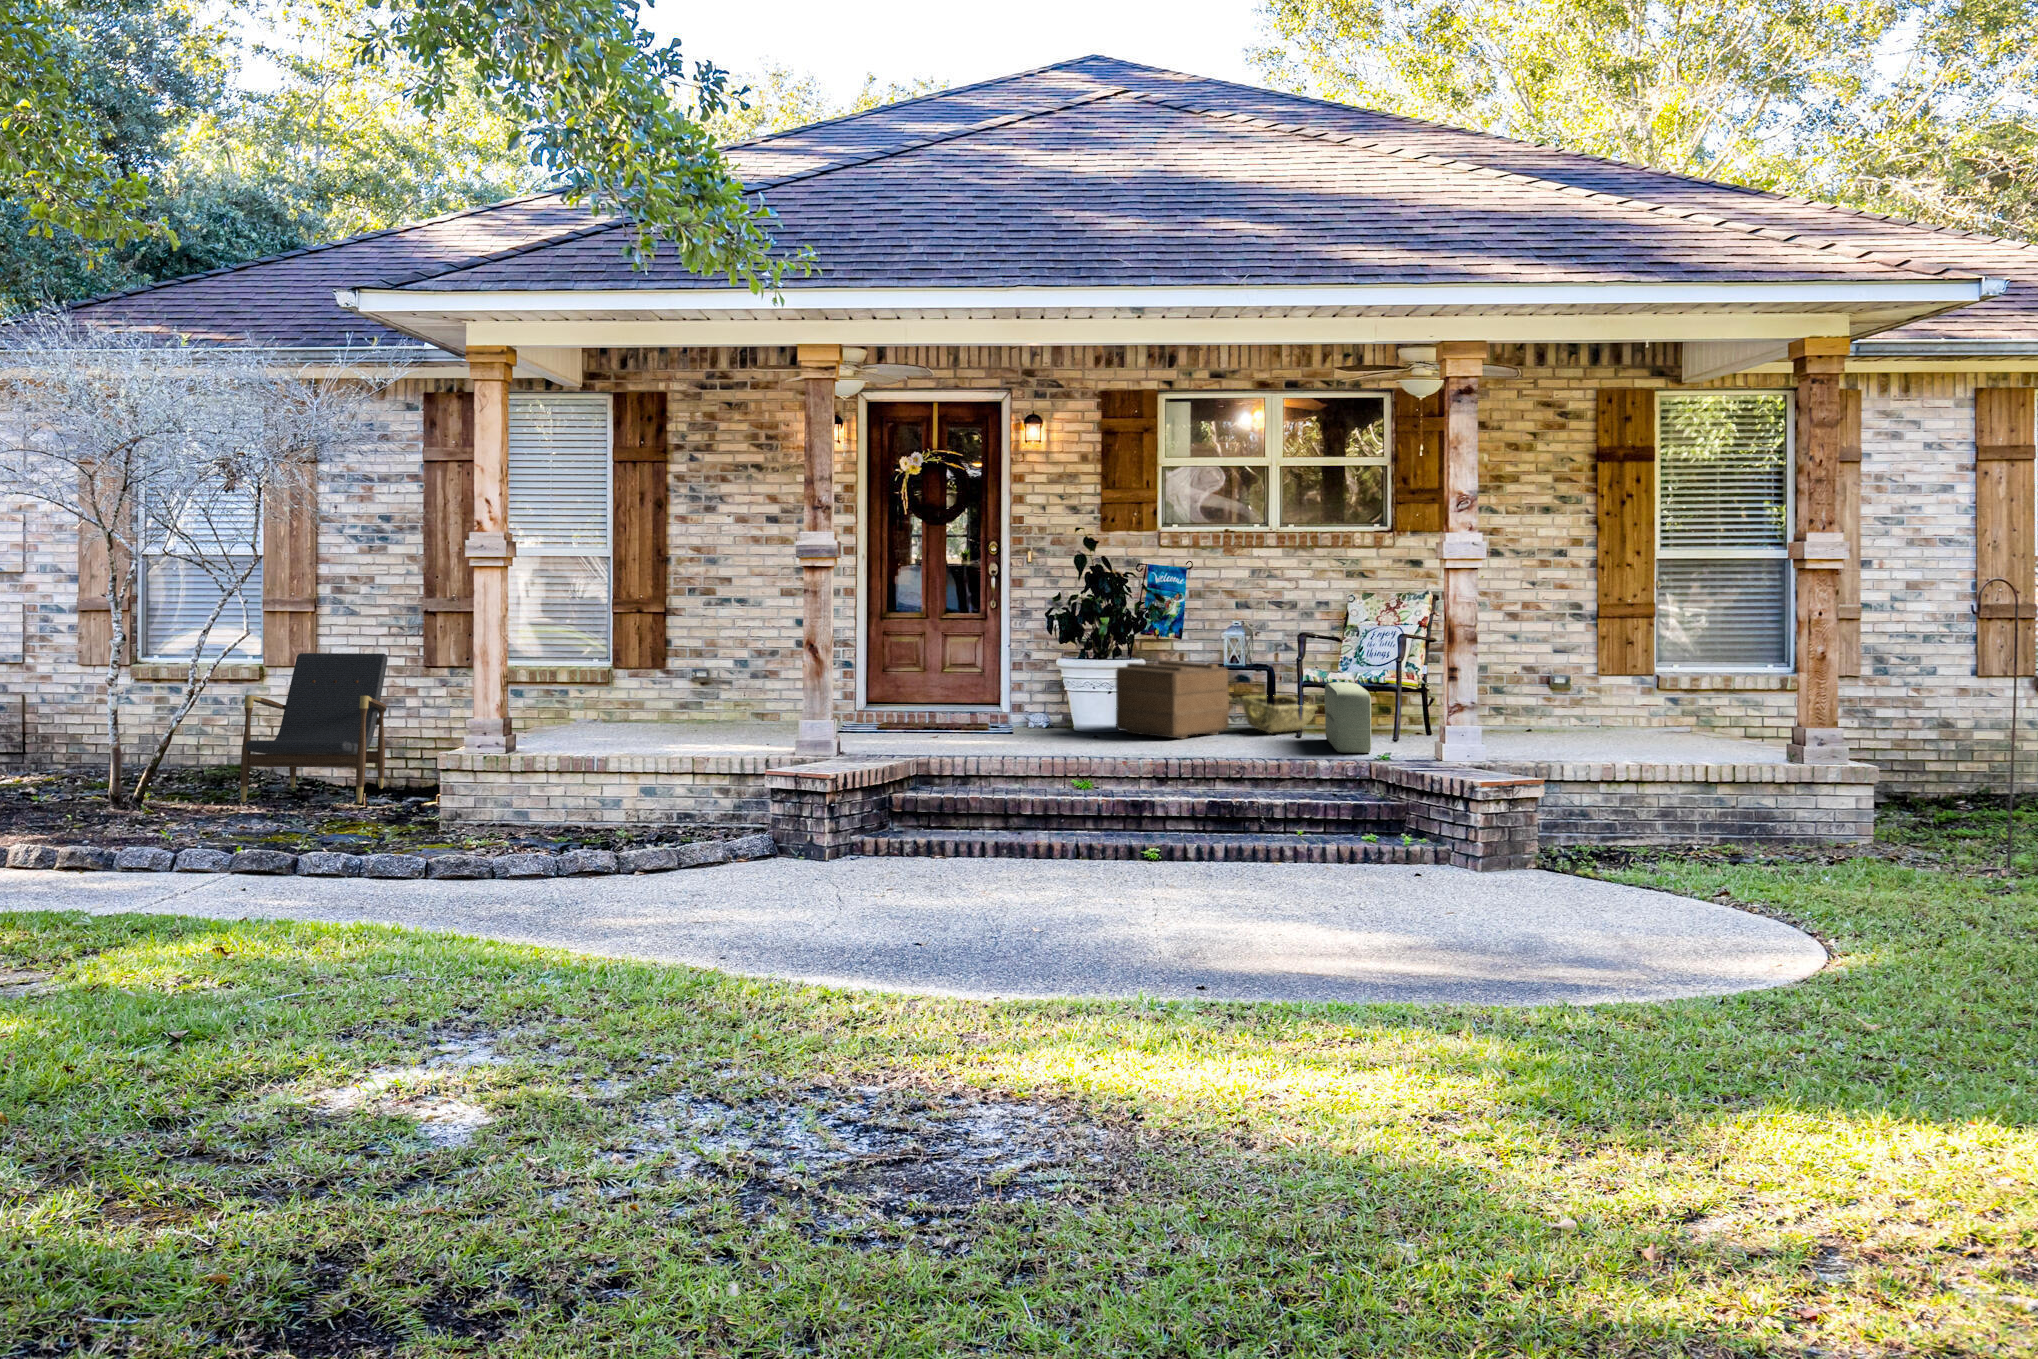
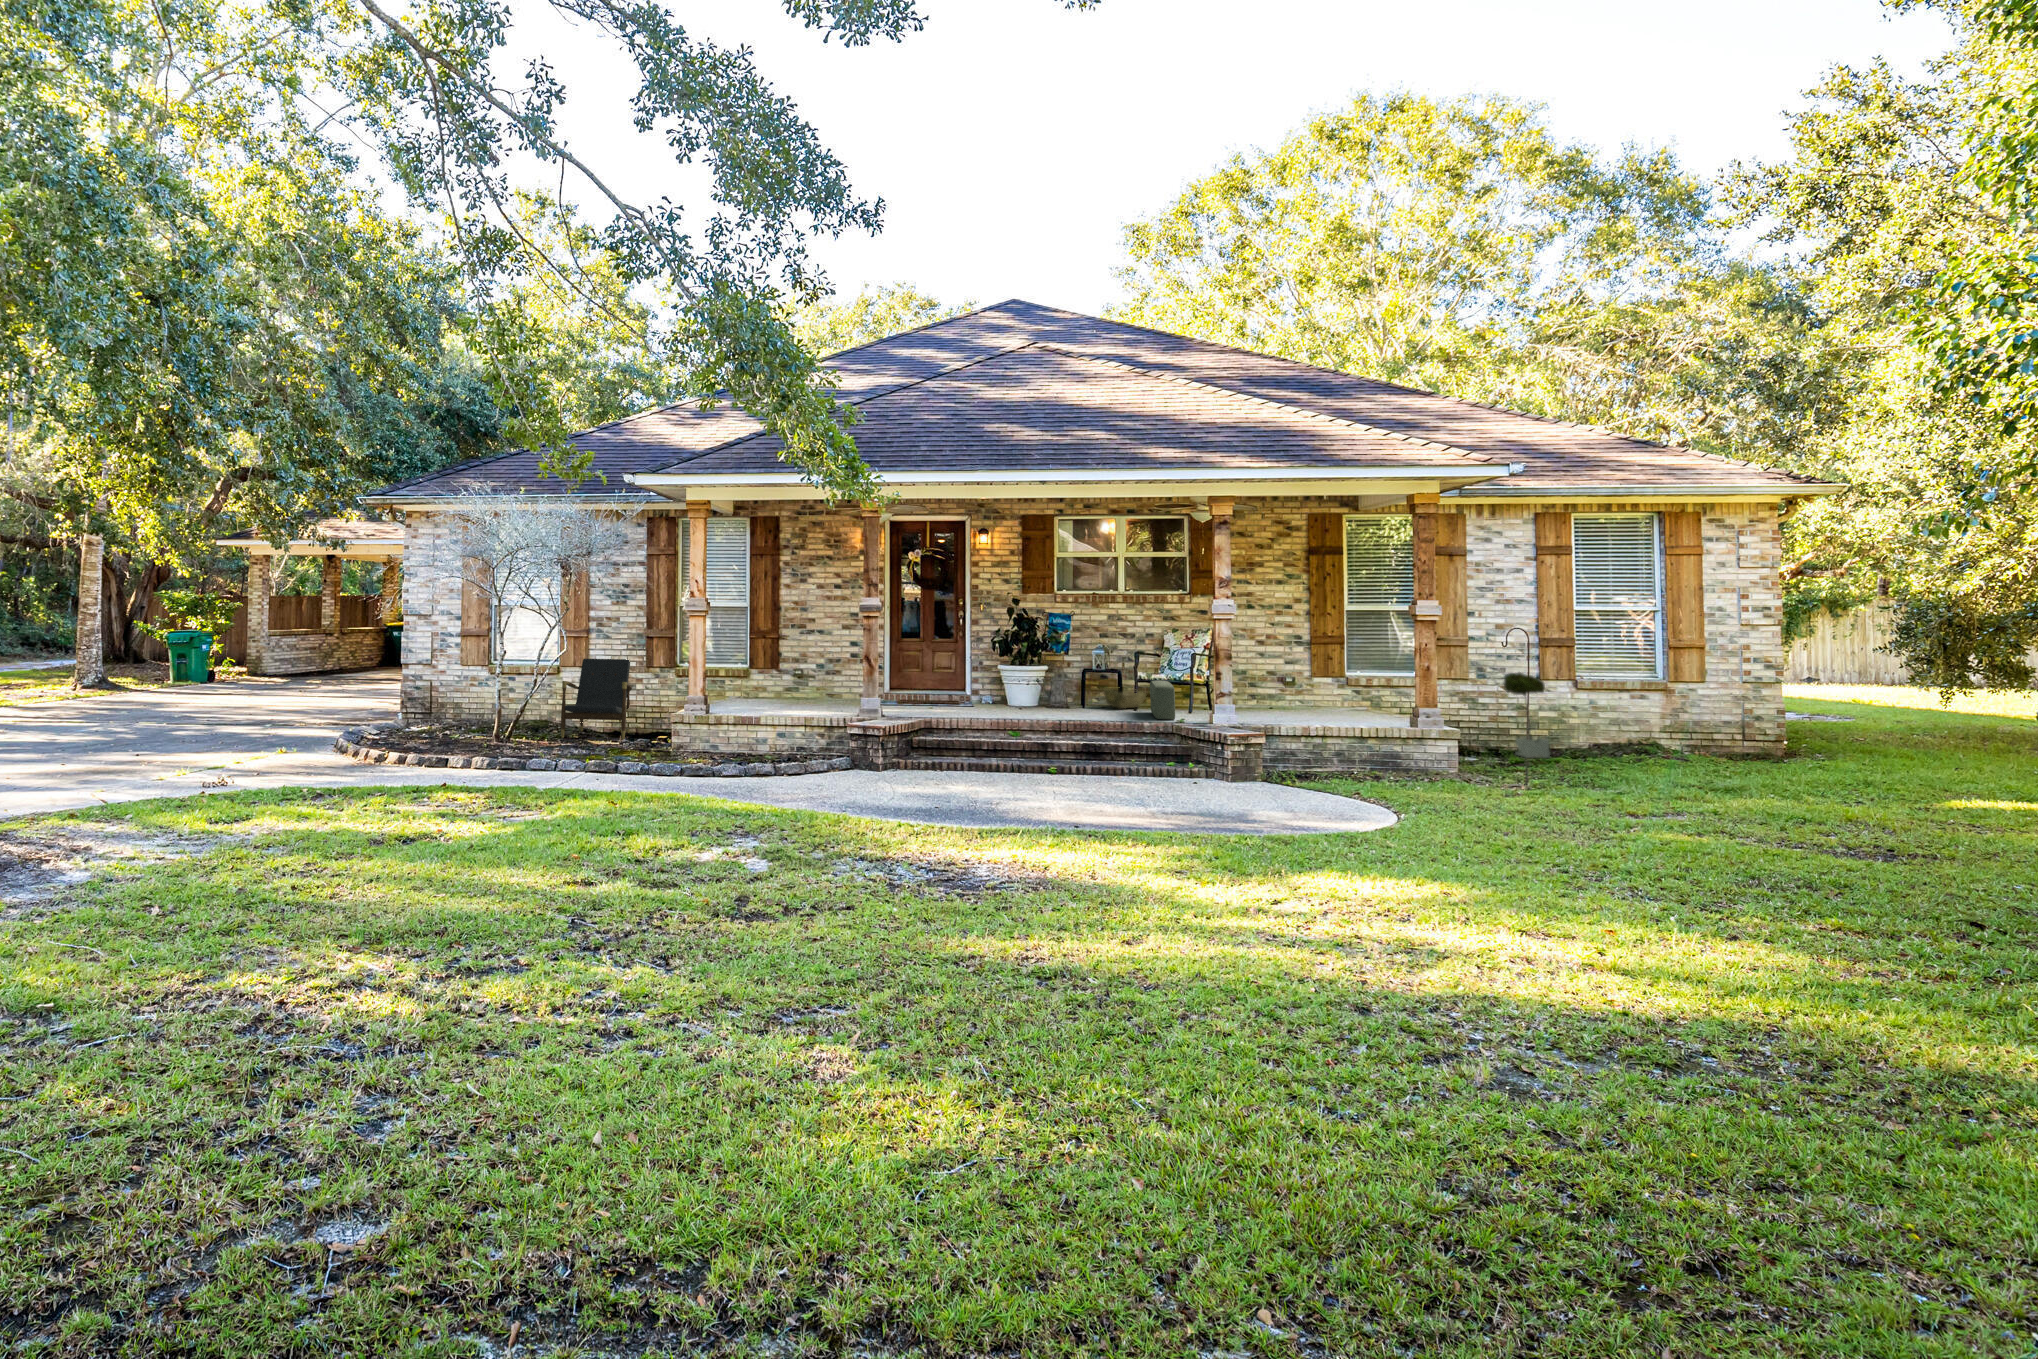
potted tree: none [1917,659,1994,808] -> present [1504,672,1550,758]
wooden crate: present [1116,661,1229,739] -> none [1031,667,1096,711]

